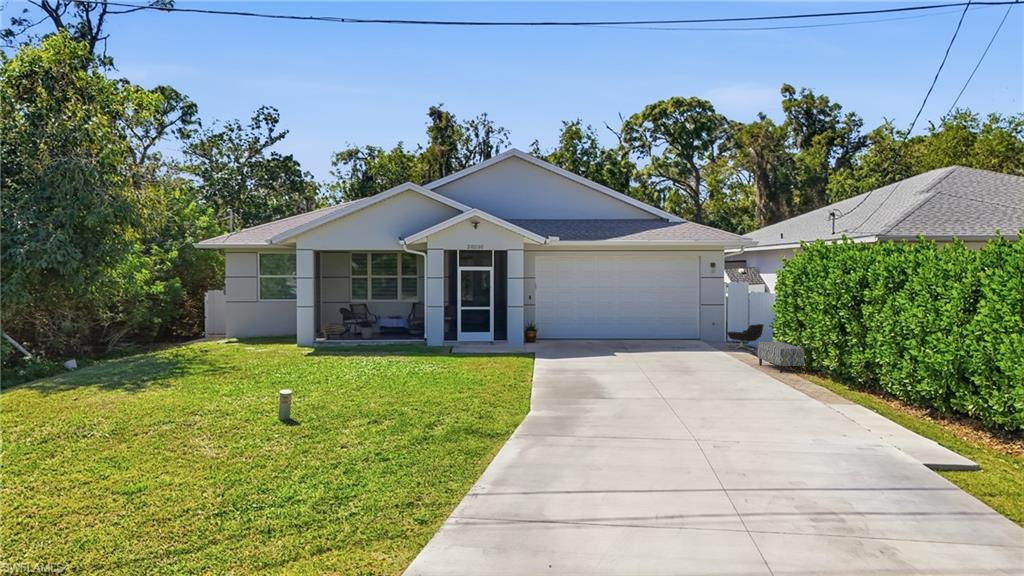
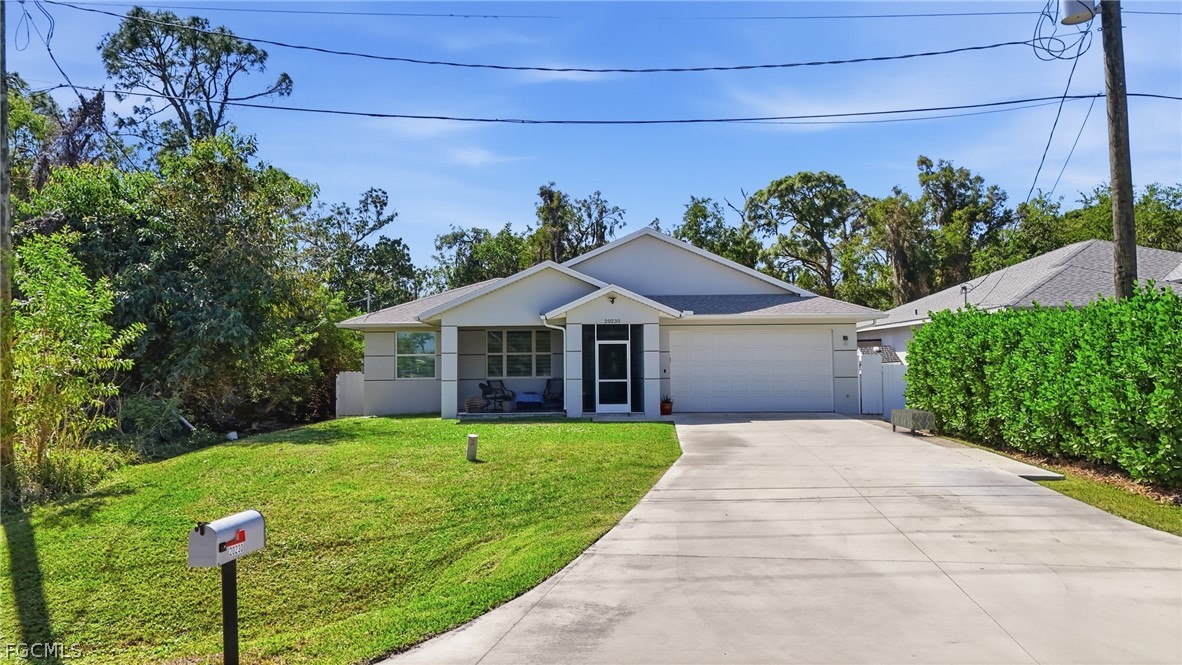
lounge chair: present [727,324,763,347] -> present [234,404,270,429]

